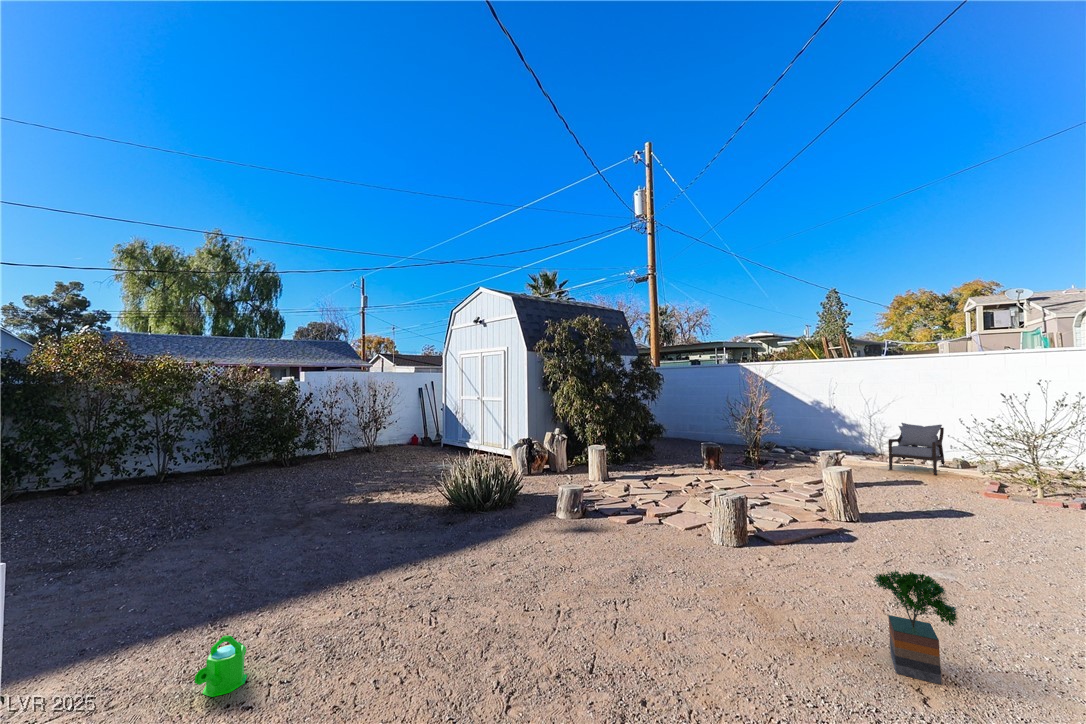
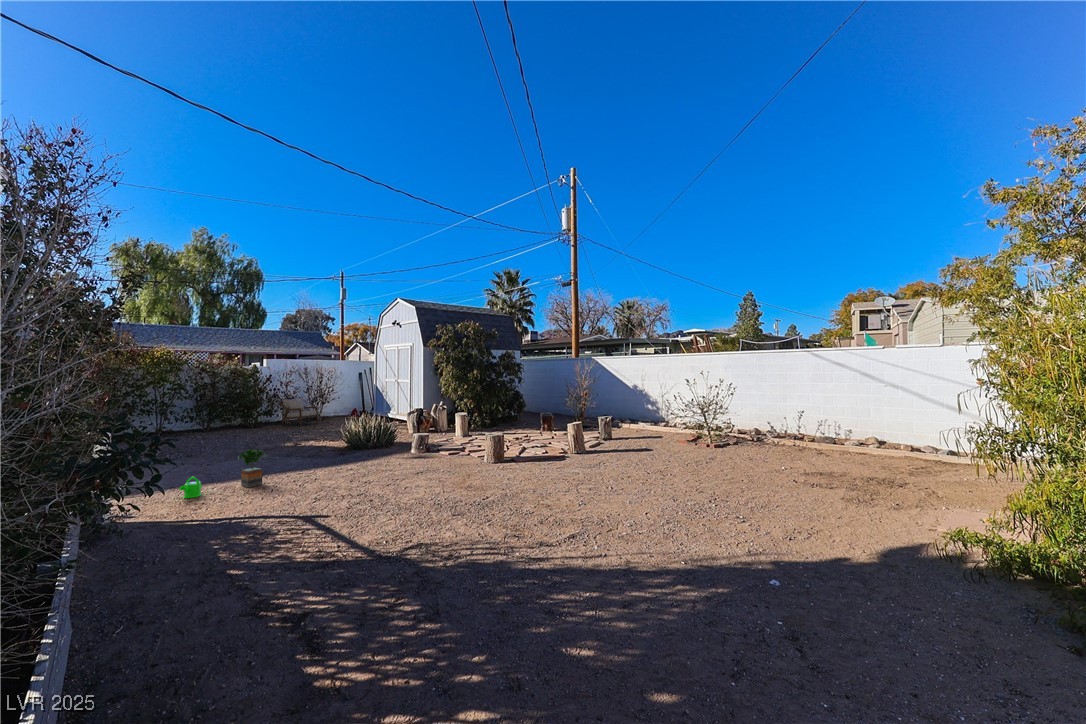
armchair: present [888,423,945,475] -> present [280,398,318,426]
potted tree: present [874,570,957,684] -> present [238,449,268,488]

